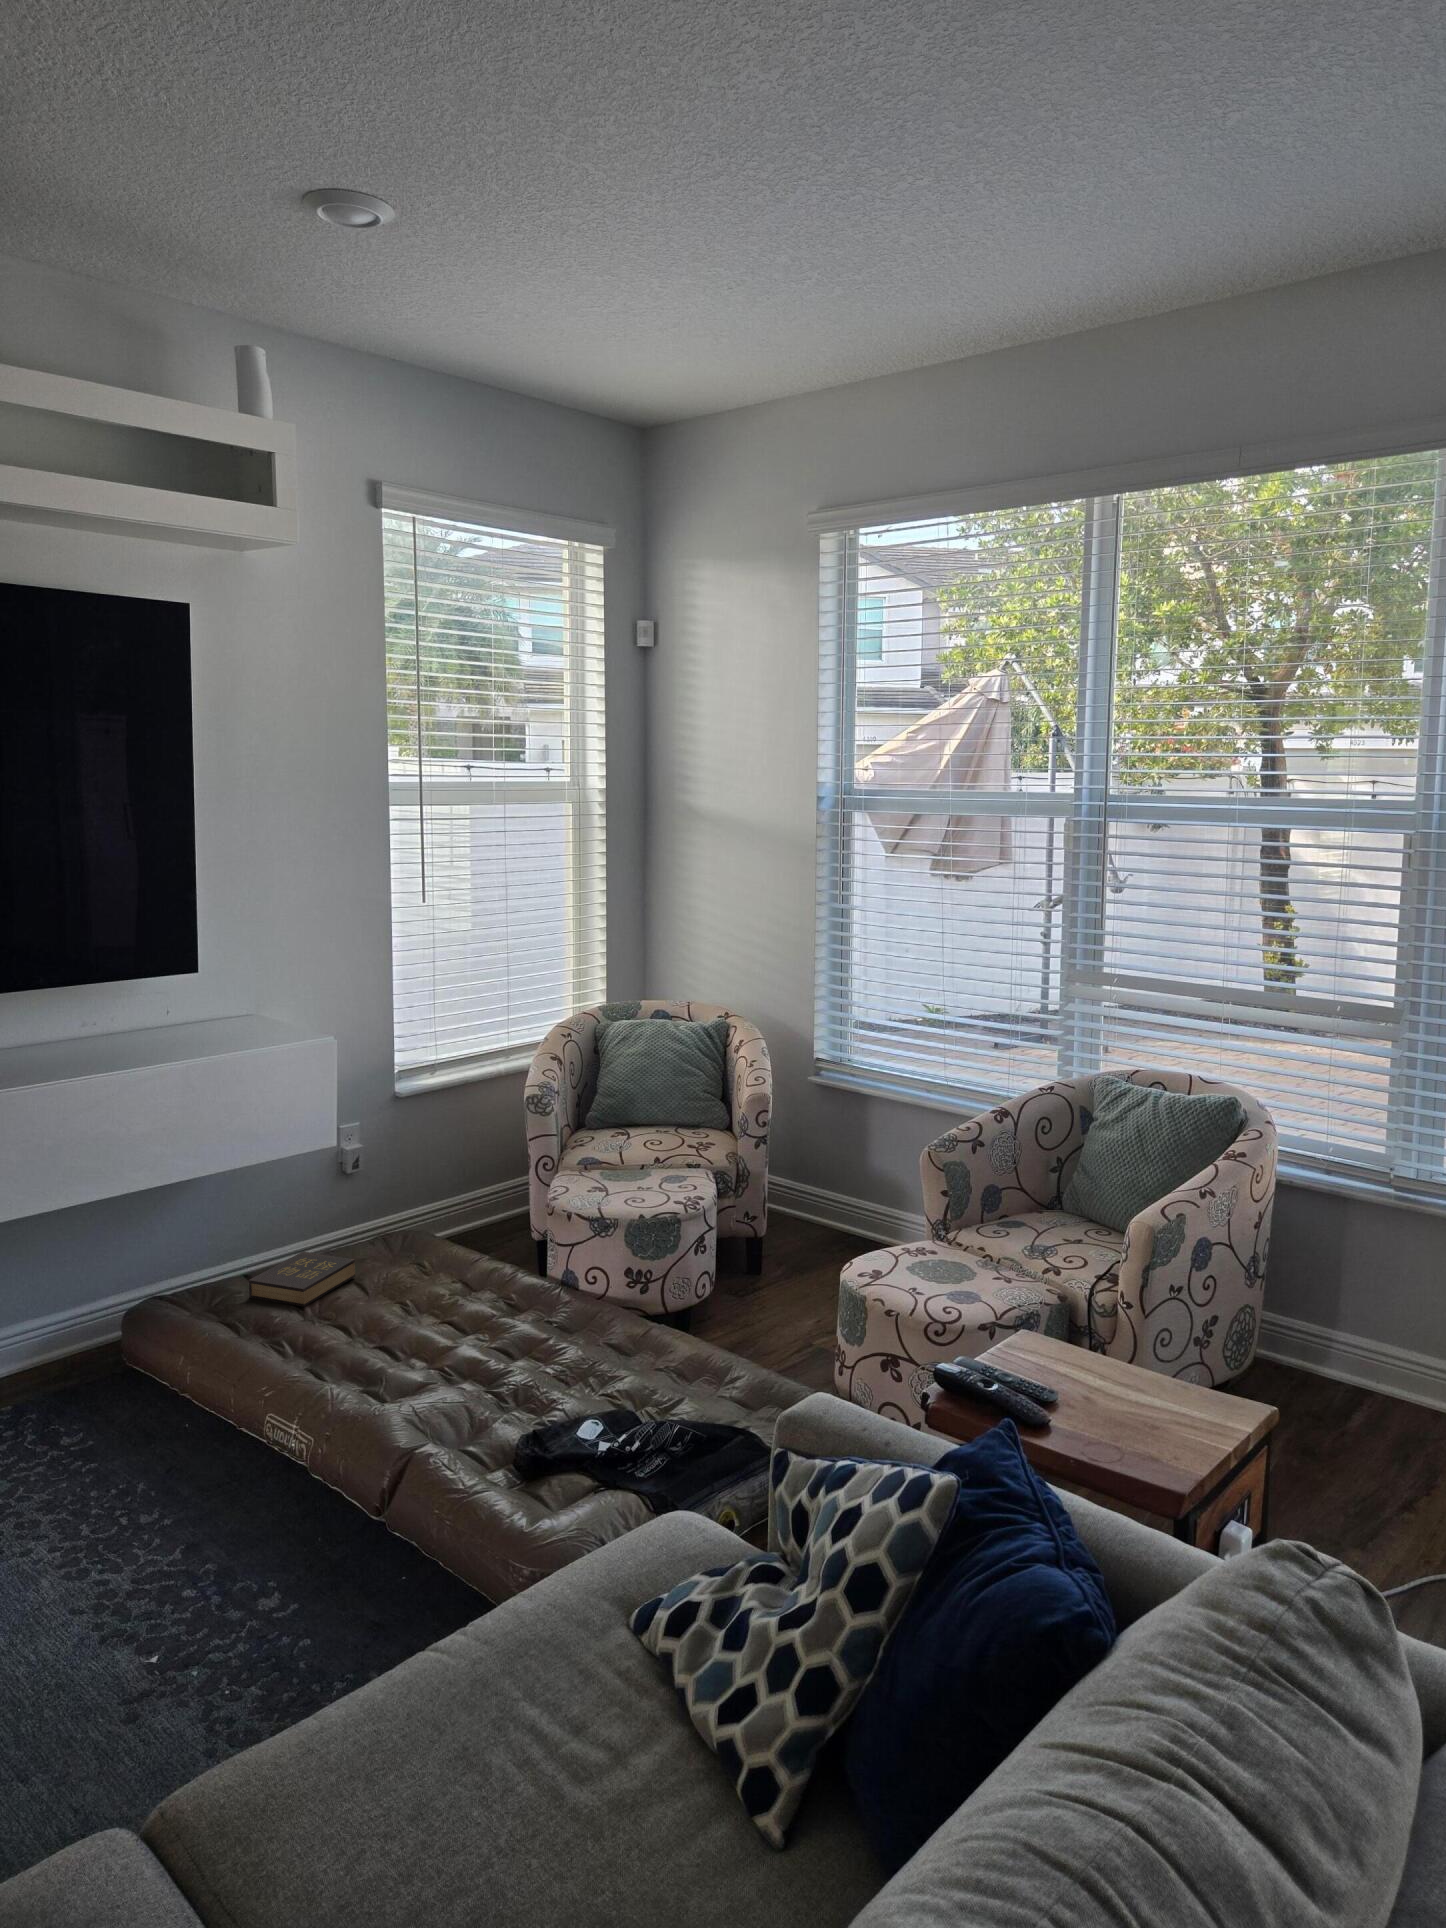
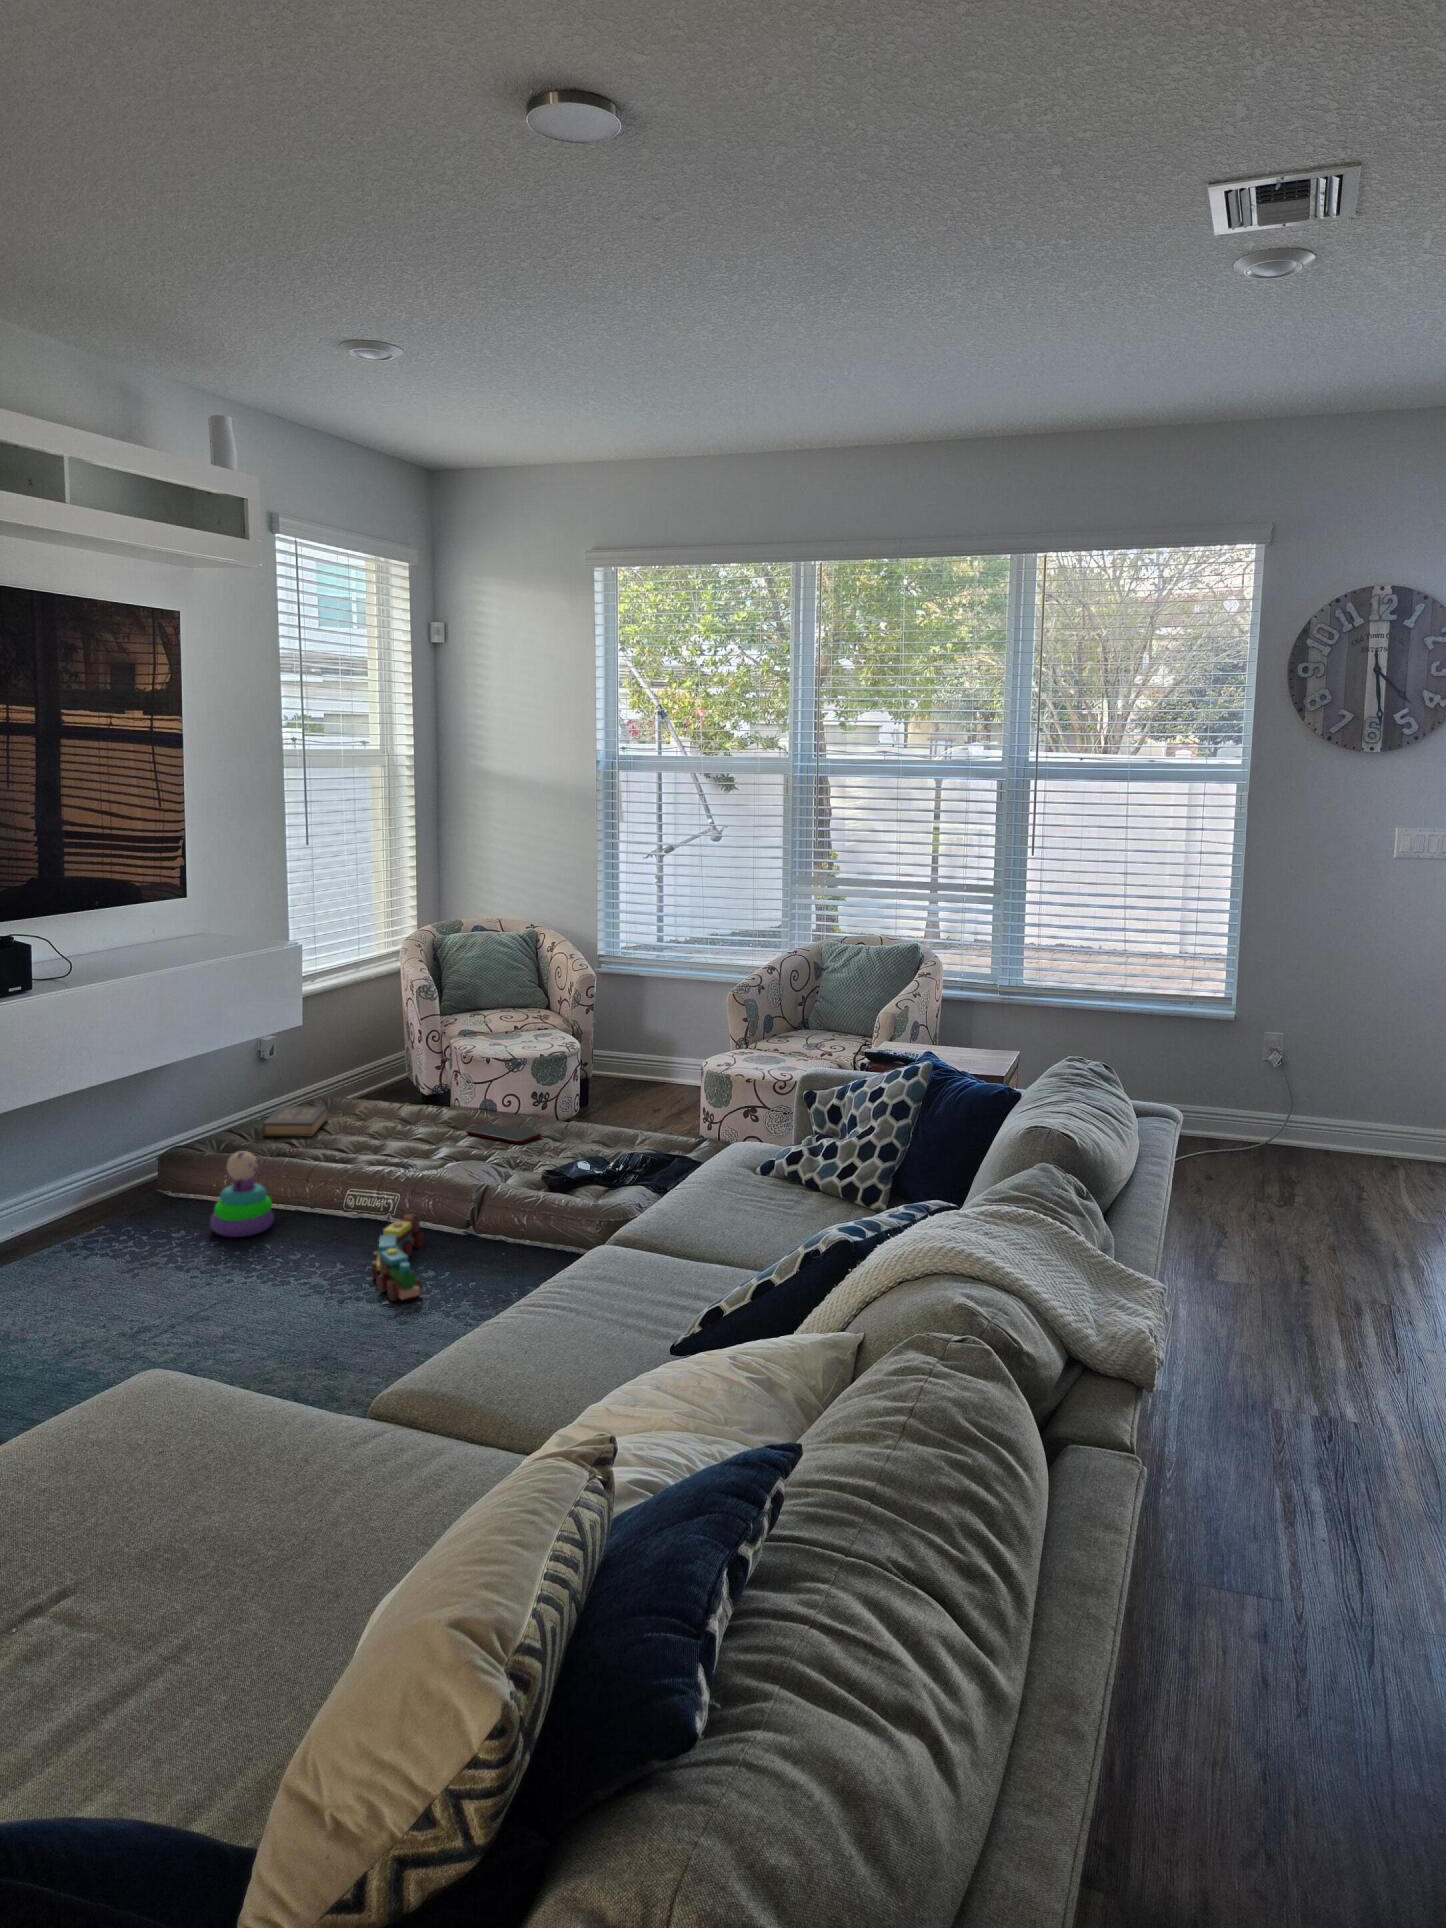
smartphone: none [489,1317,581,1366] -> present [466,1123,541,1144]
stacking toy: none [70,1344,164,1470] -> present [210,1151,274,1237]
toy train: none [122,1487,297,1678] -> present [372,1214,424,1301]

